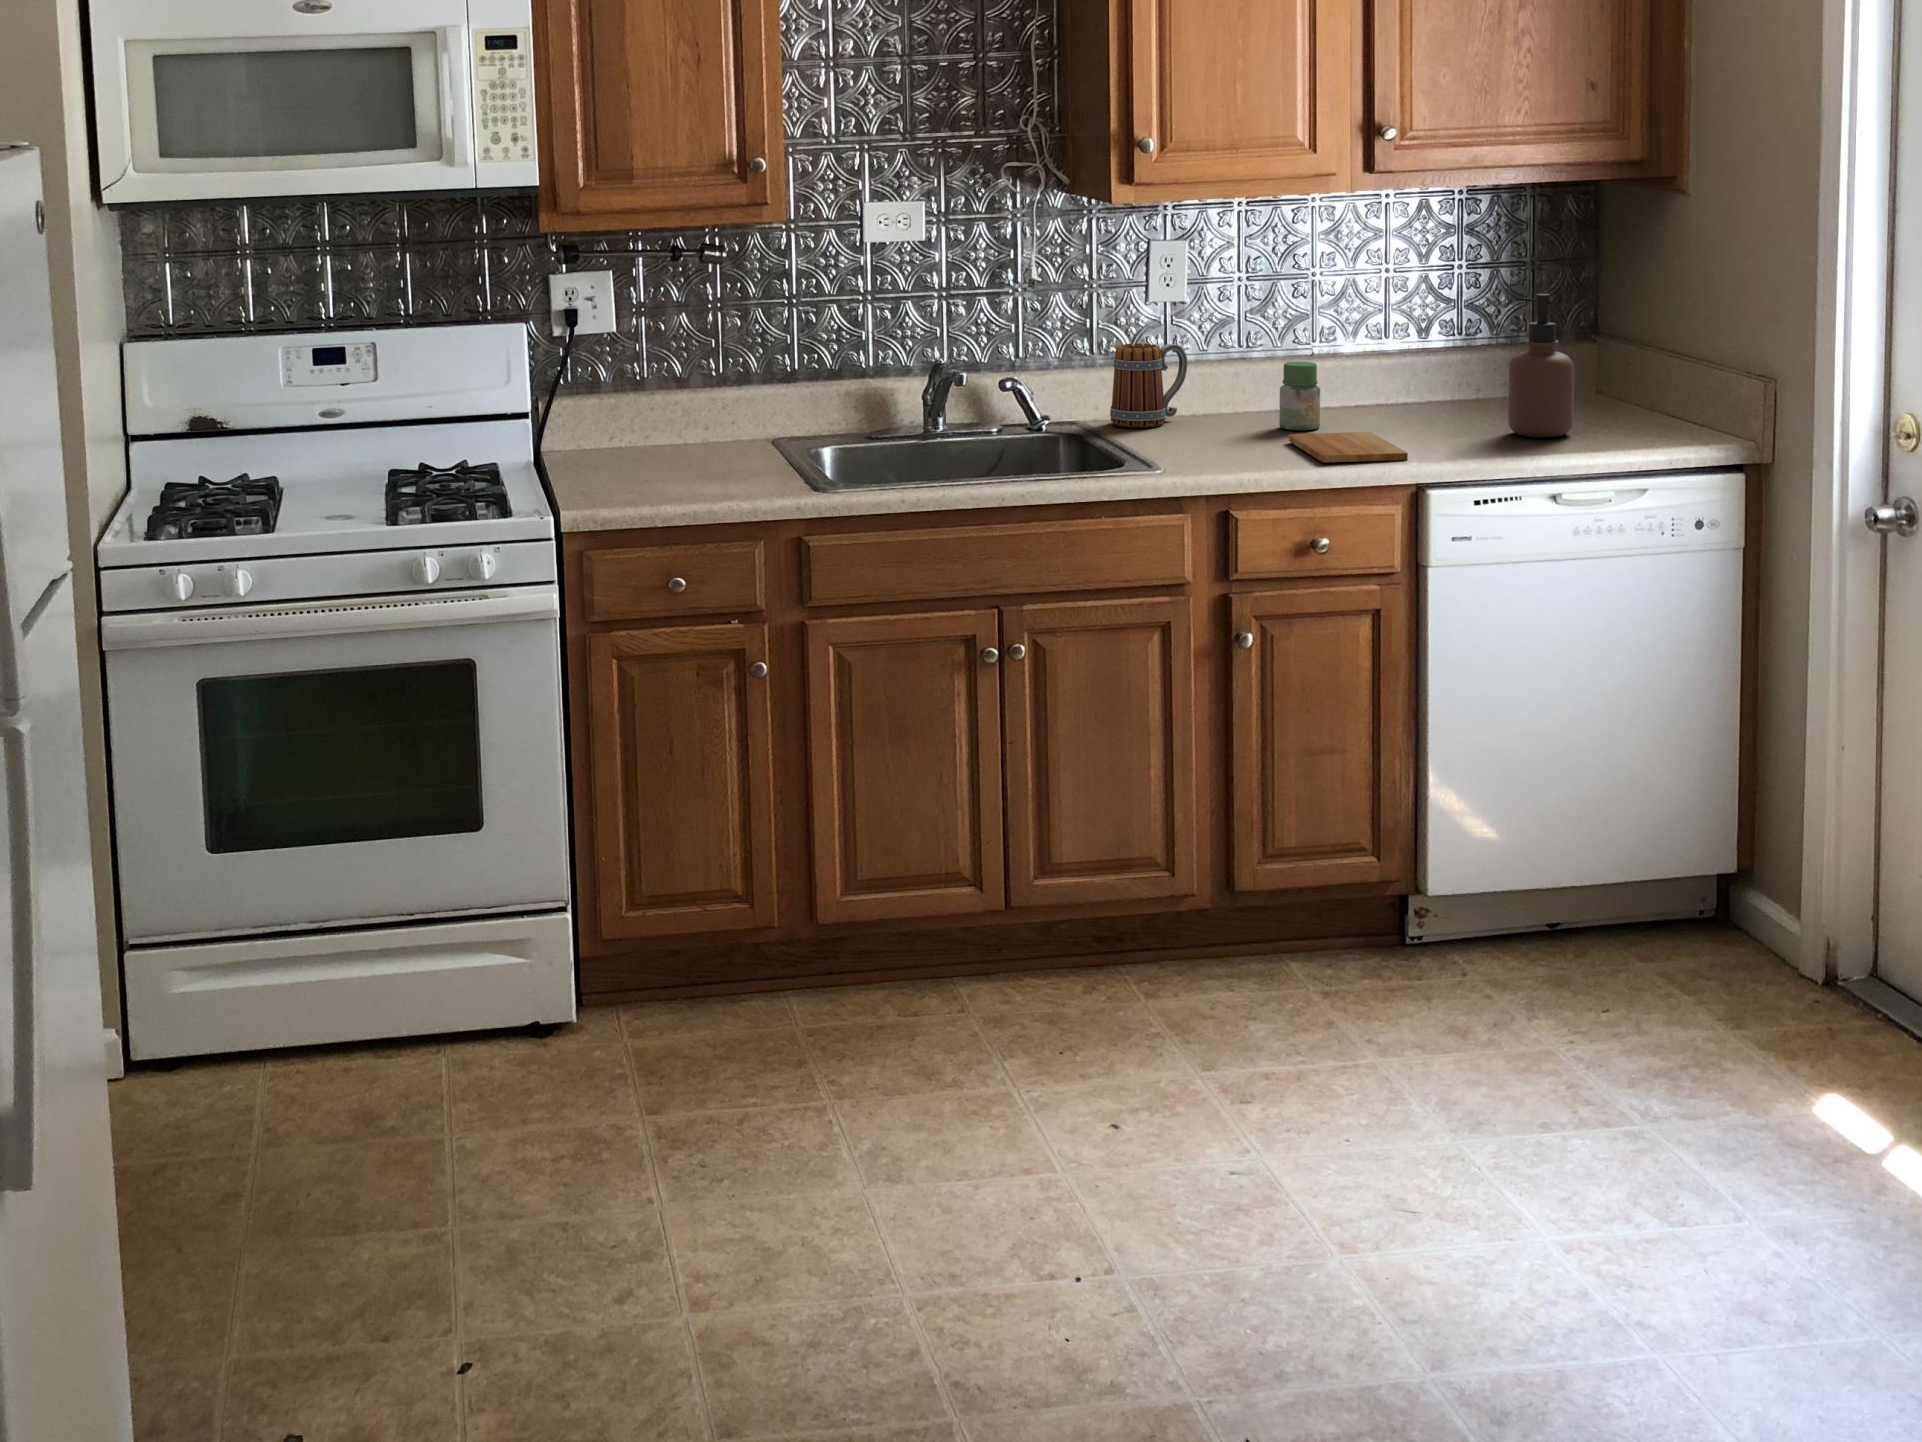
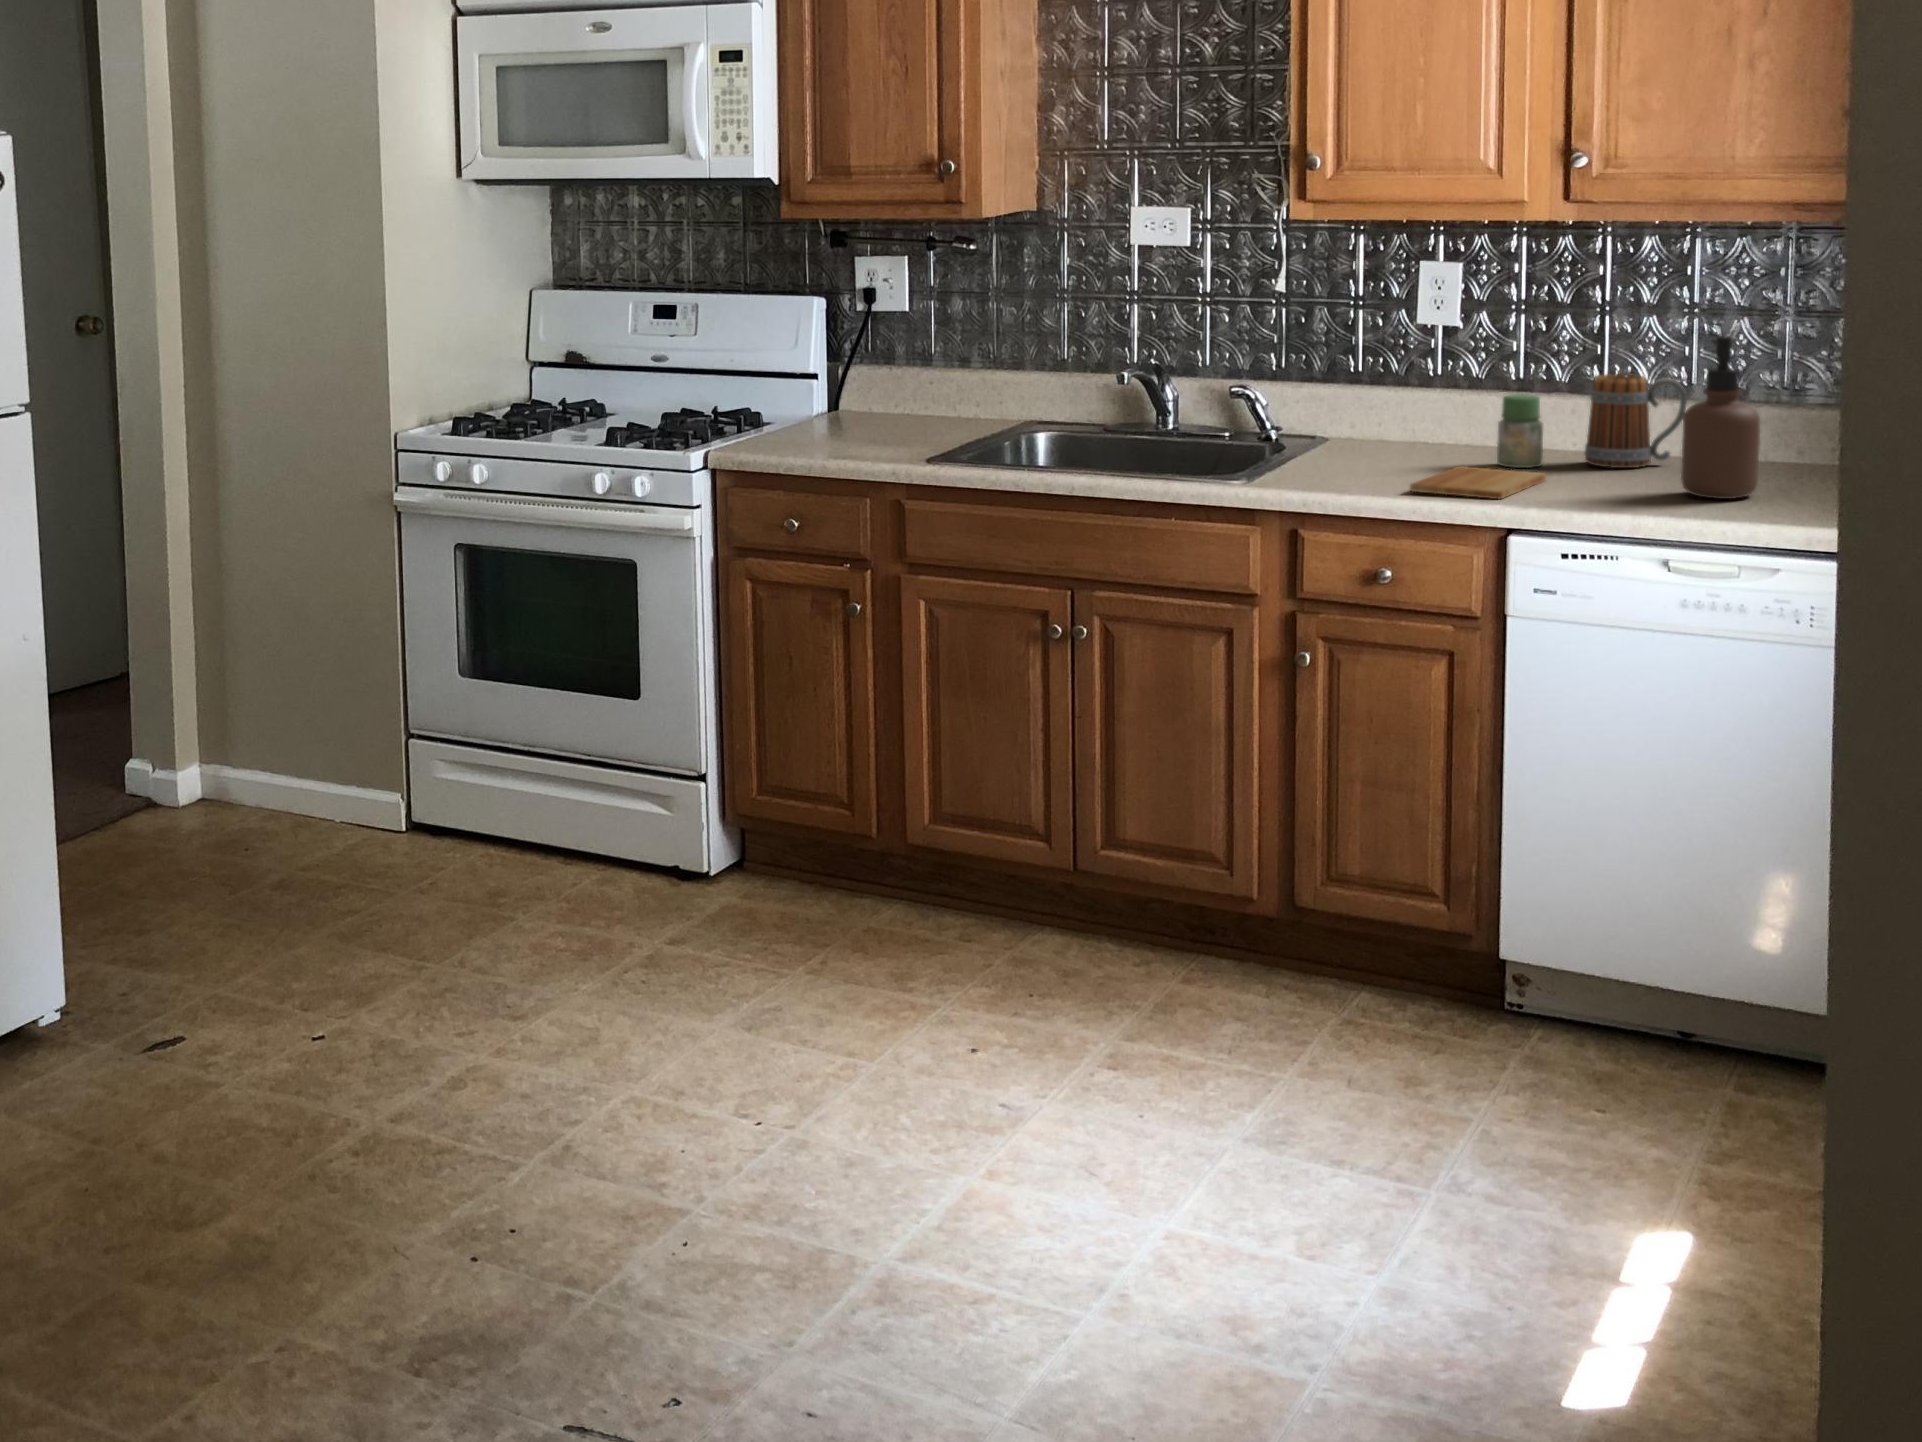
mug: present [1110,343,1187,427] -> present [1585,374,1687,468]

